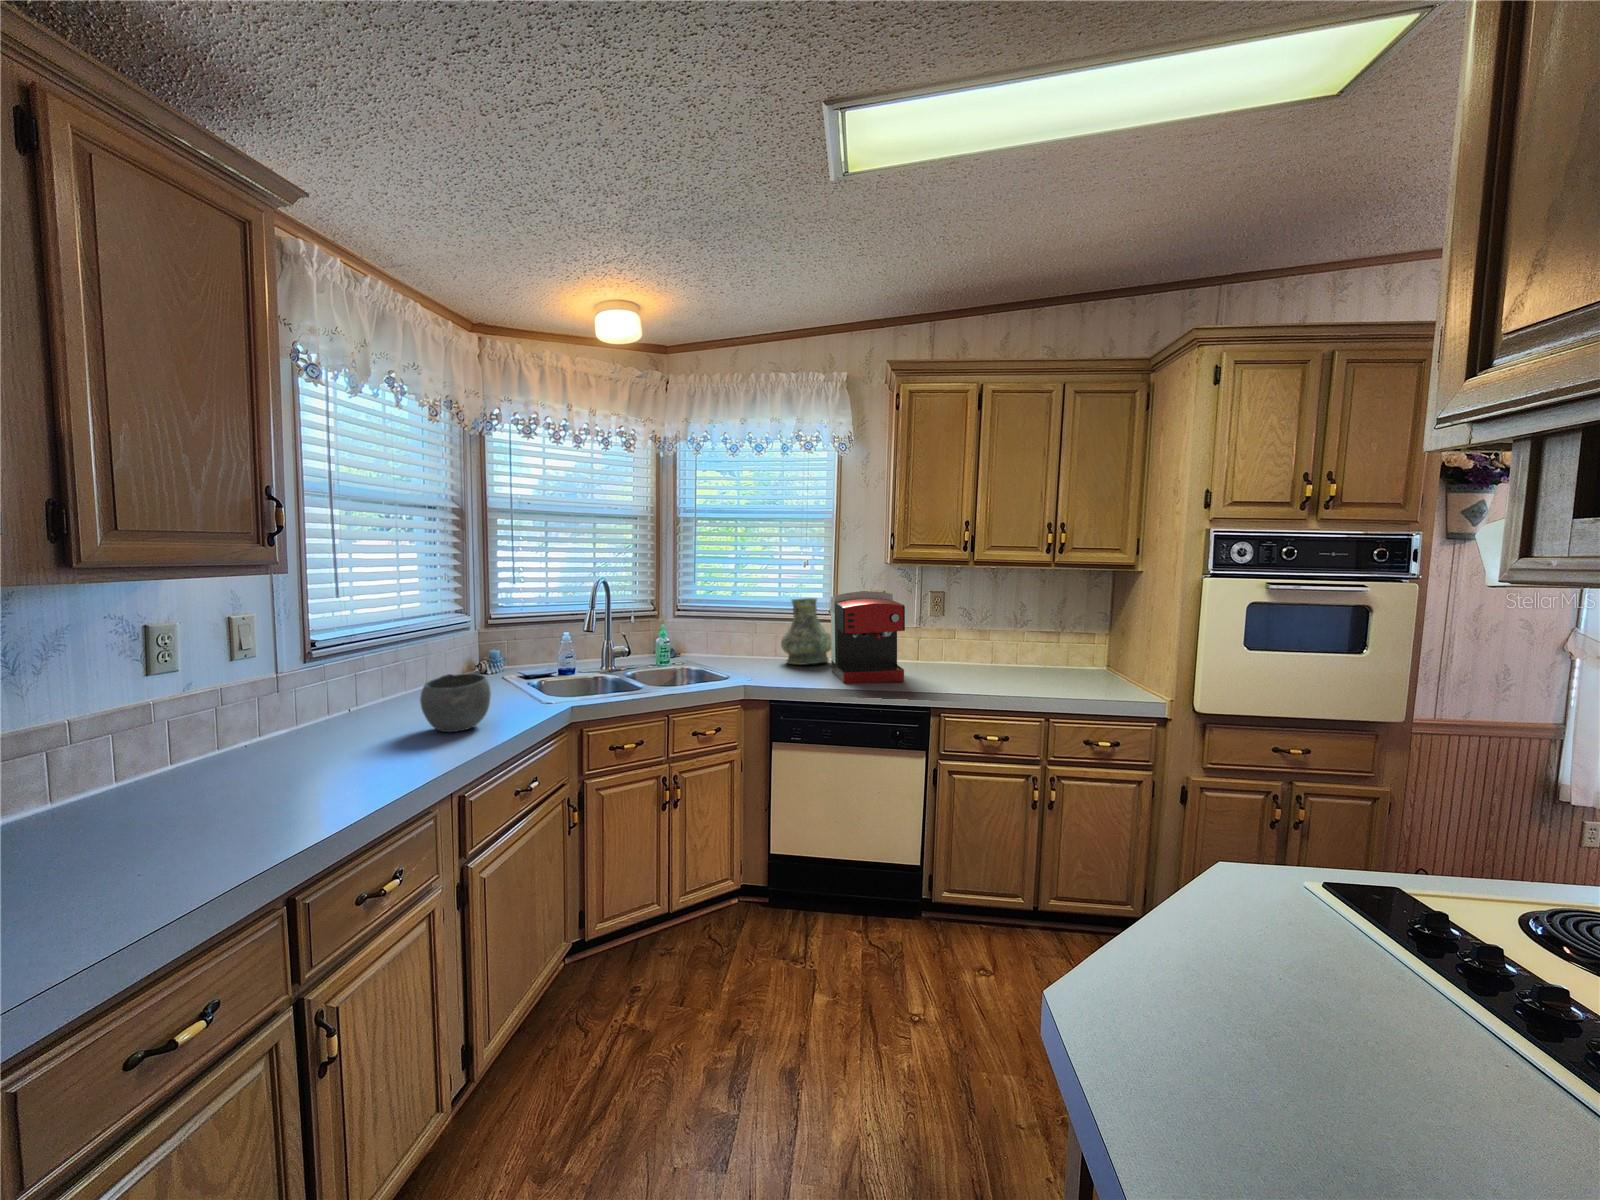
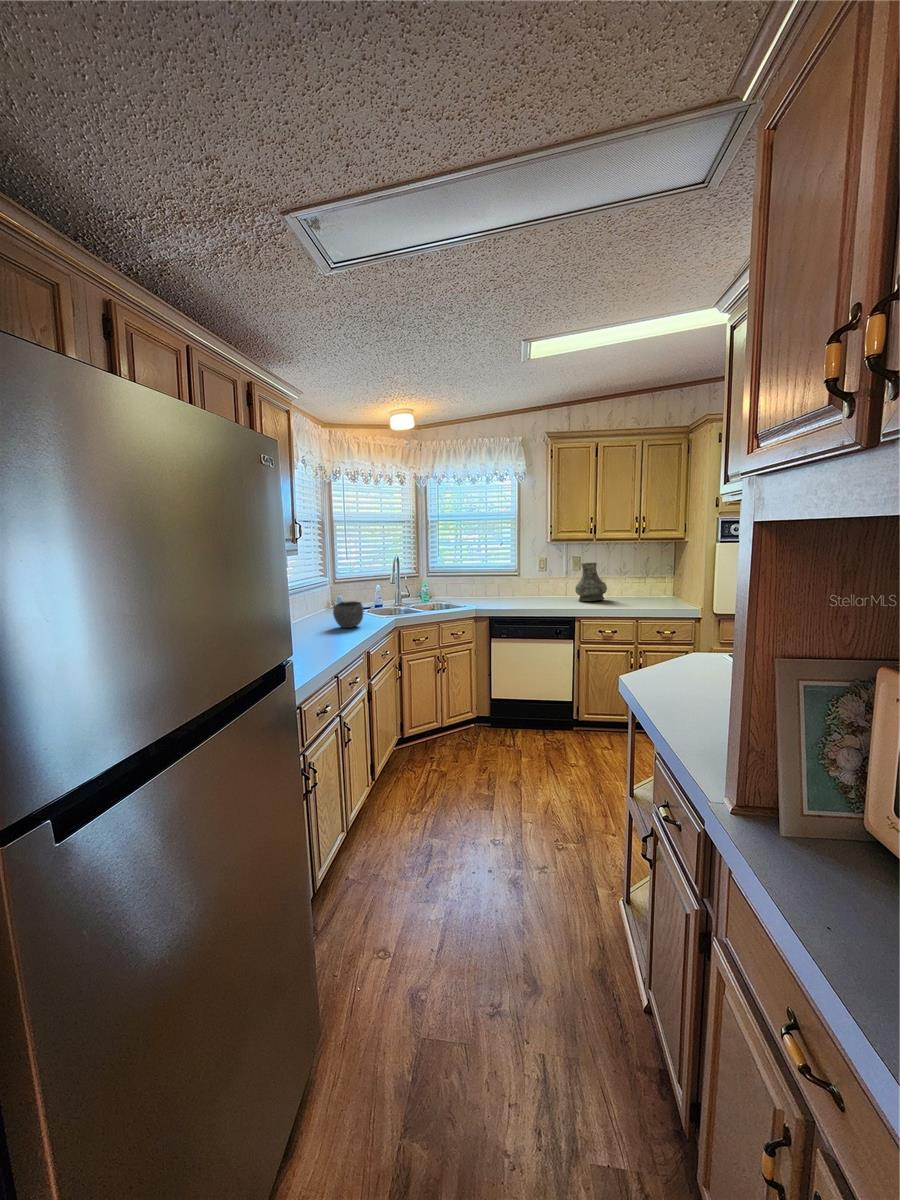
coffee maker: present [831,591,905,683] -> none [518,558,560,607]
vase: present [781,598,831,665] -> present [575,563,607,601]

